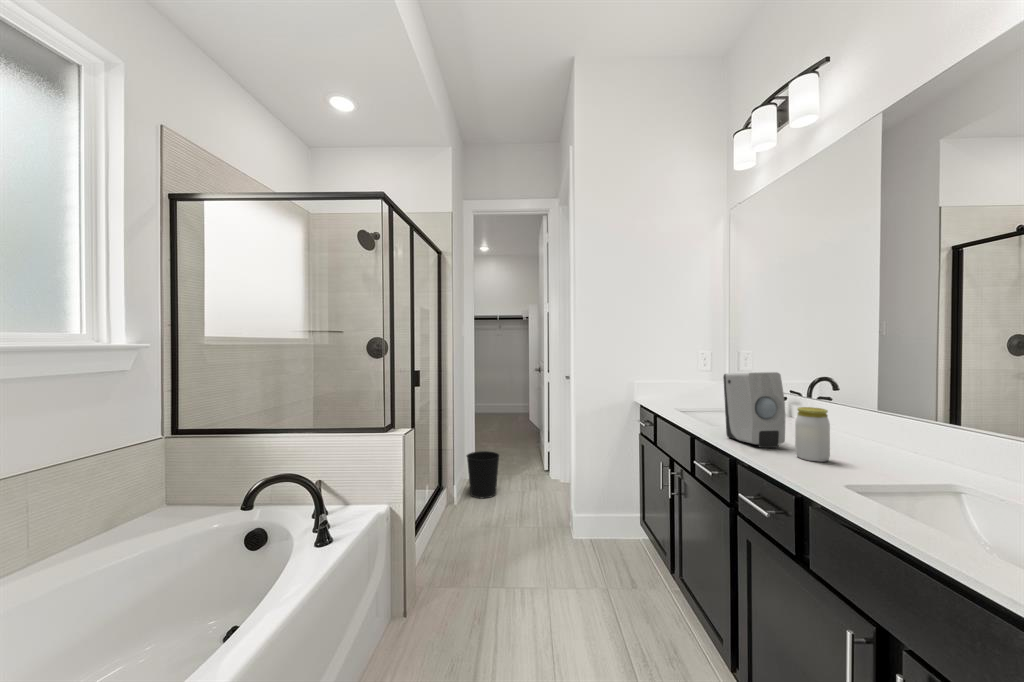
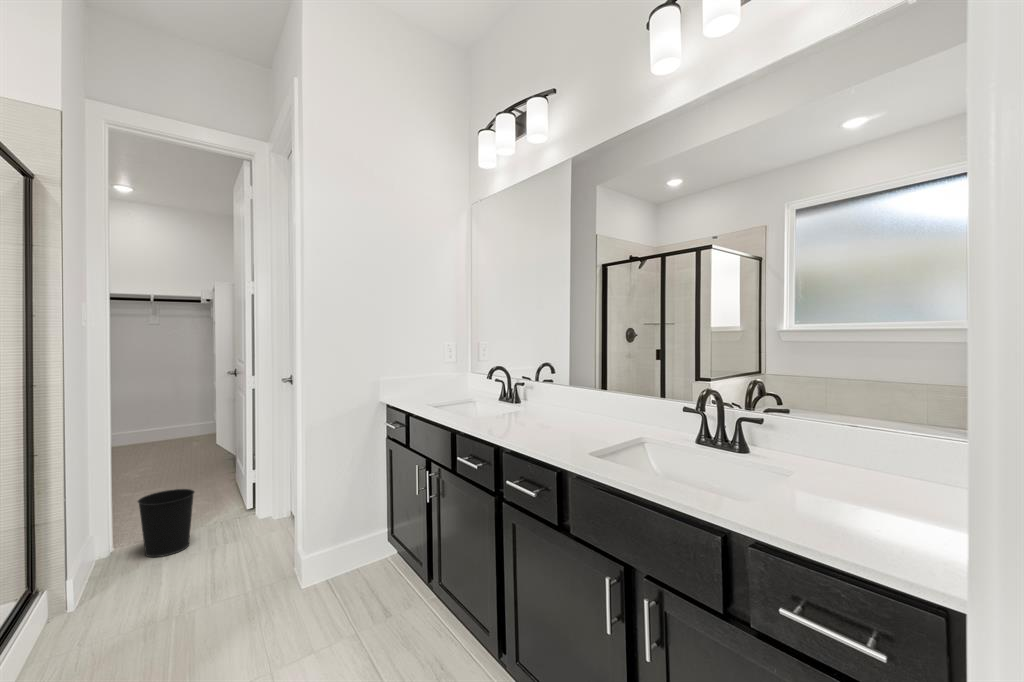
soap dispenser: present [723,372,785,448] -> none [483,362,537,434]
jar: present [795,407,830,462] -> none [548,391,574,439]

